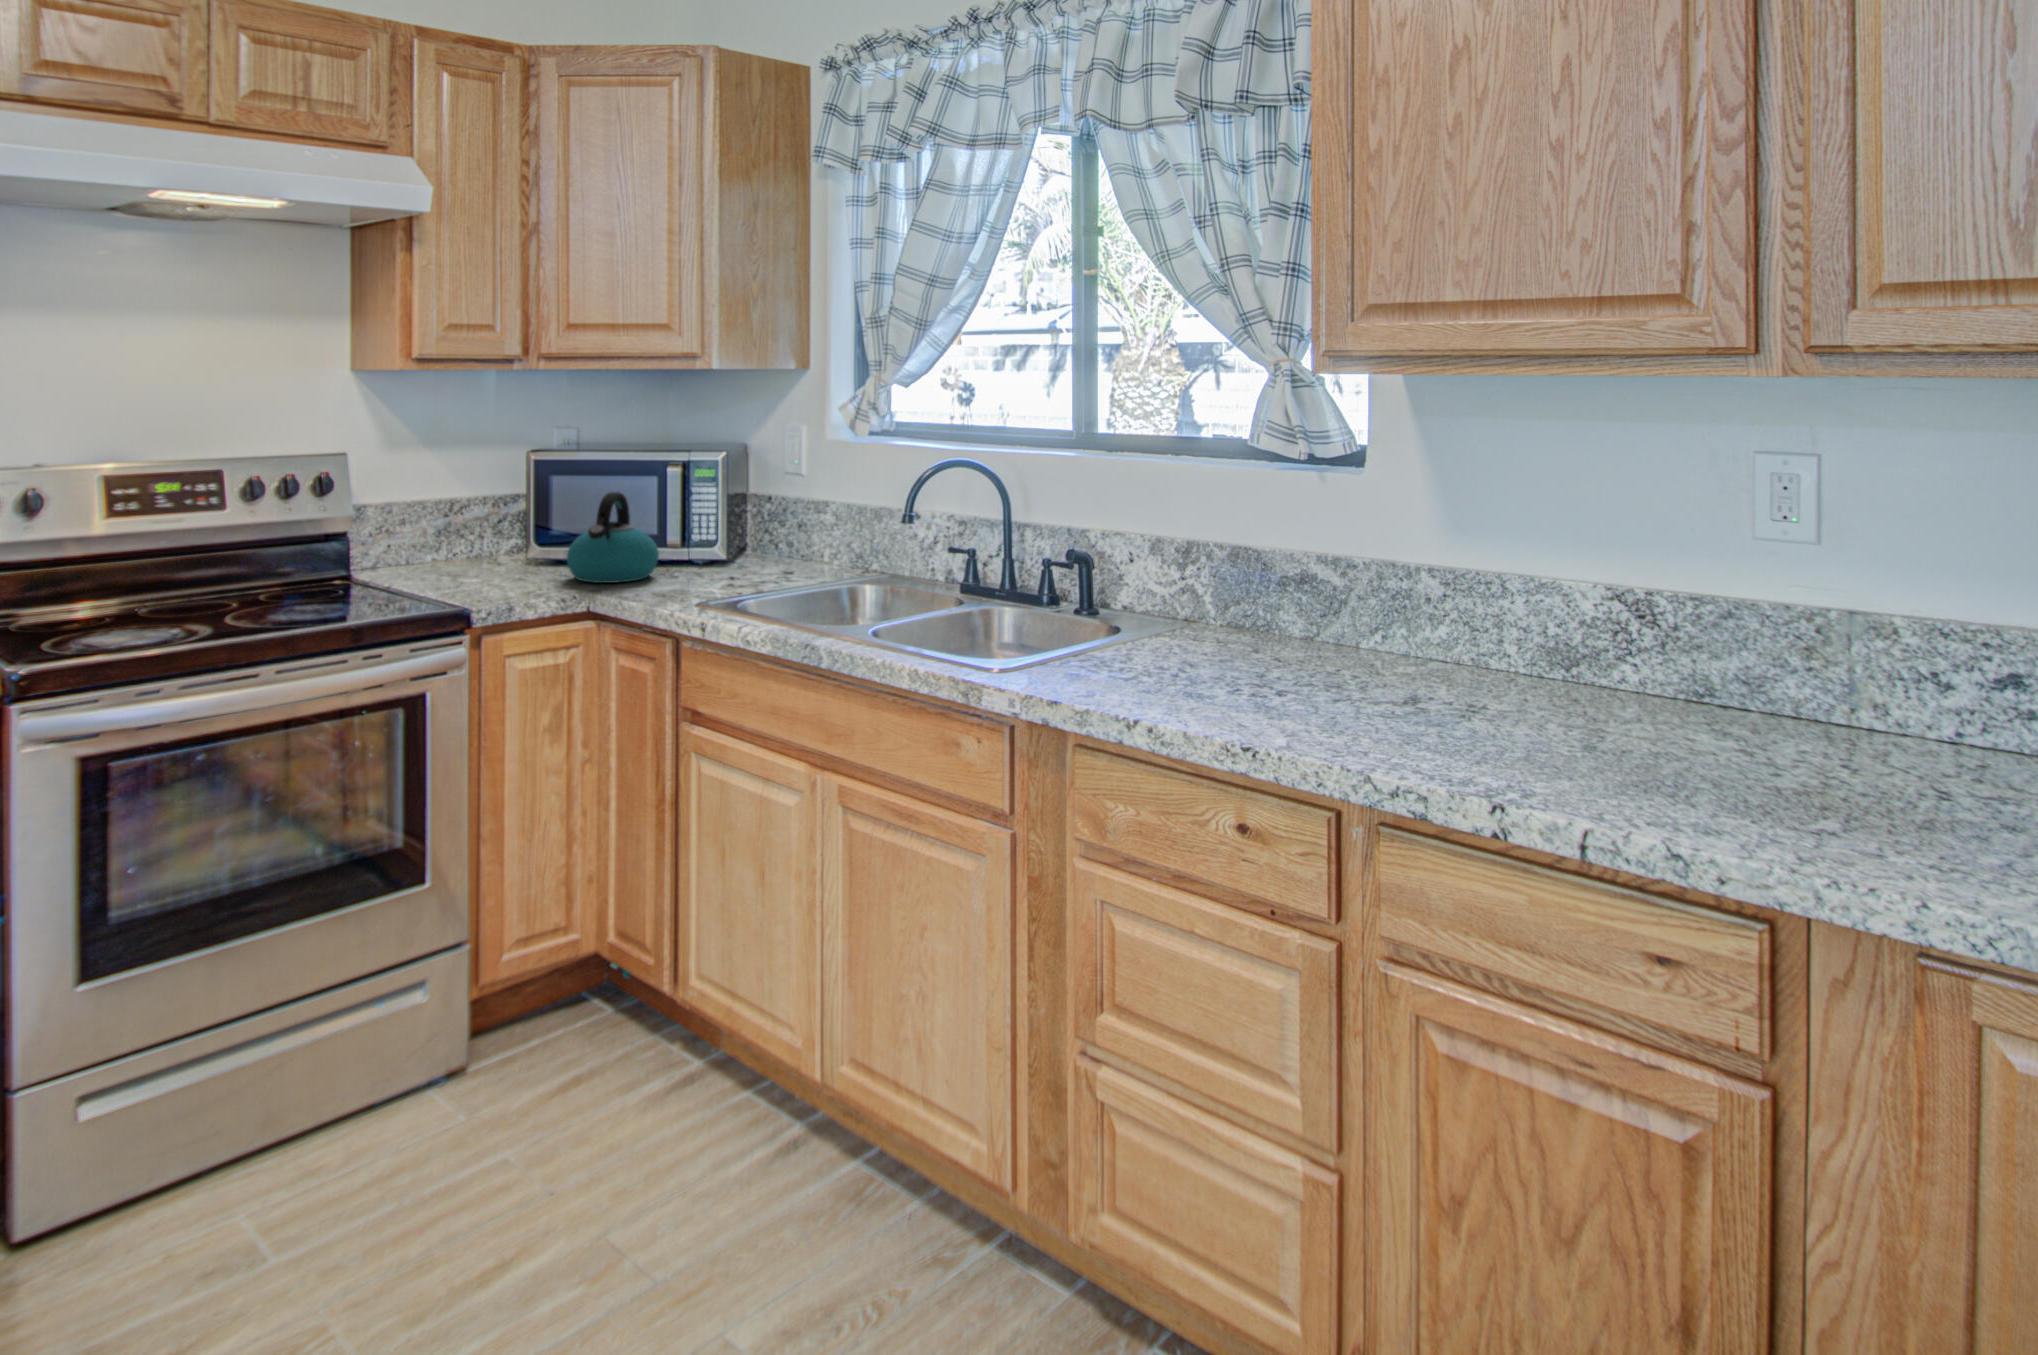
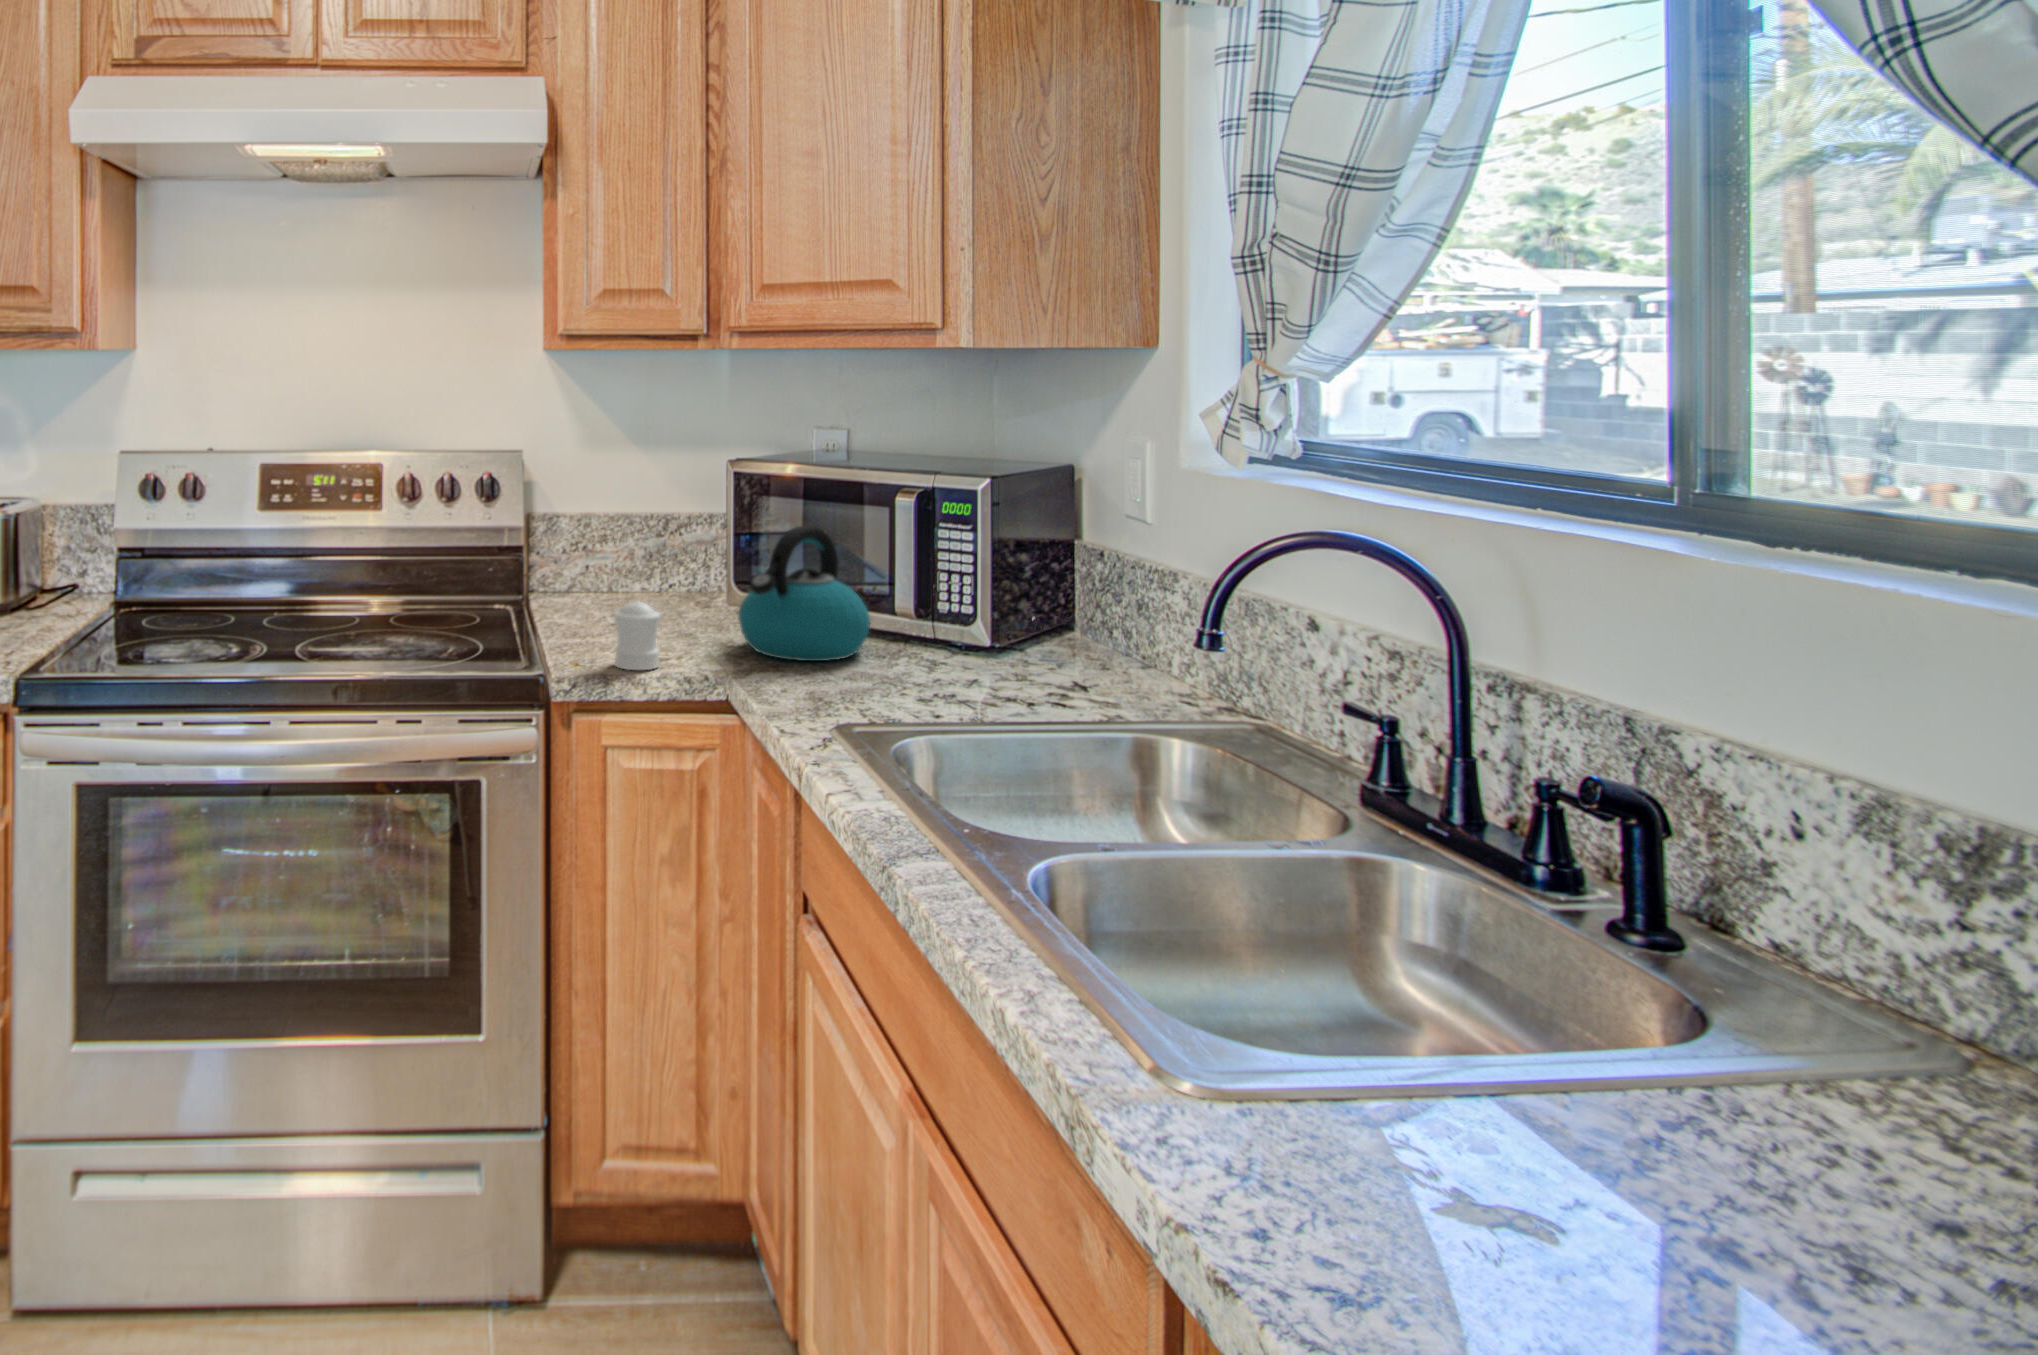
salt shaker: none [496,551,532,600] -> present [614,601,660,670]

